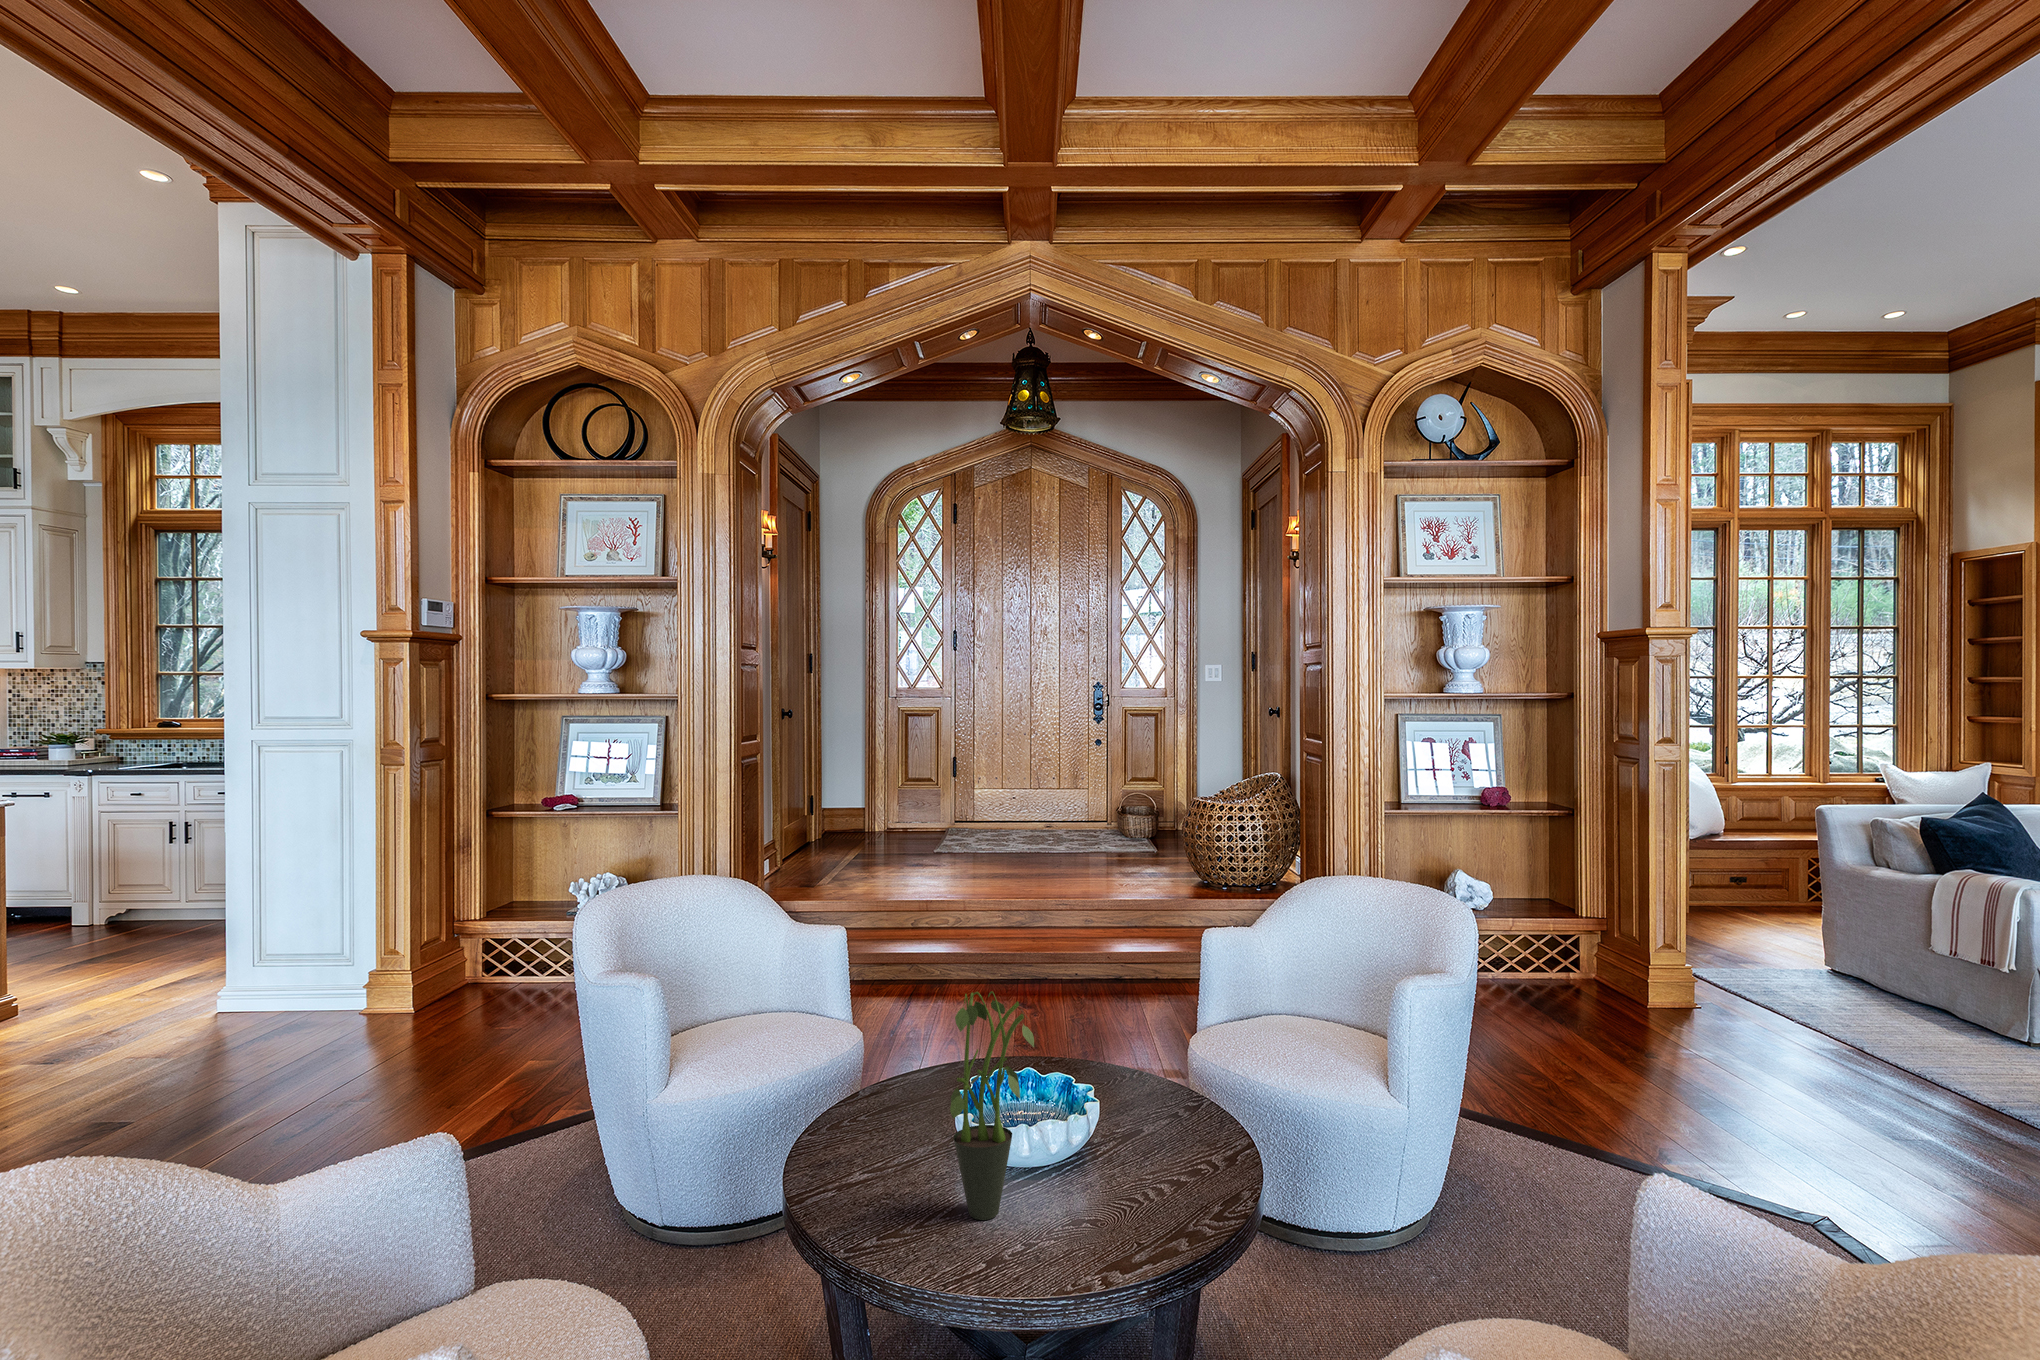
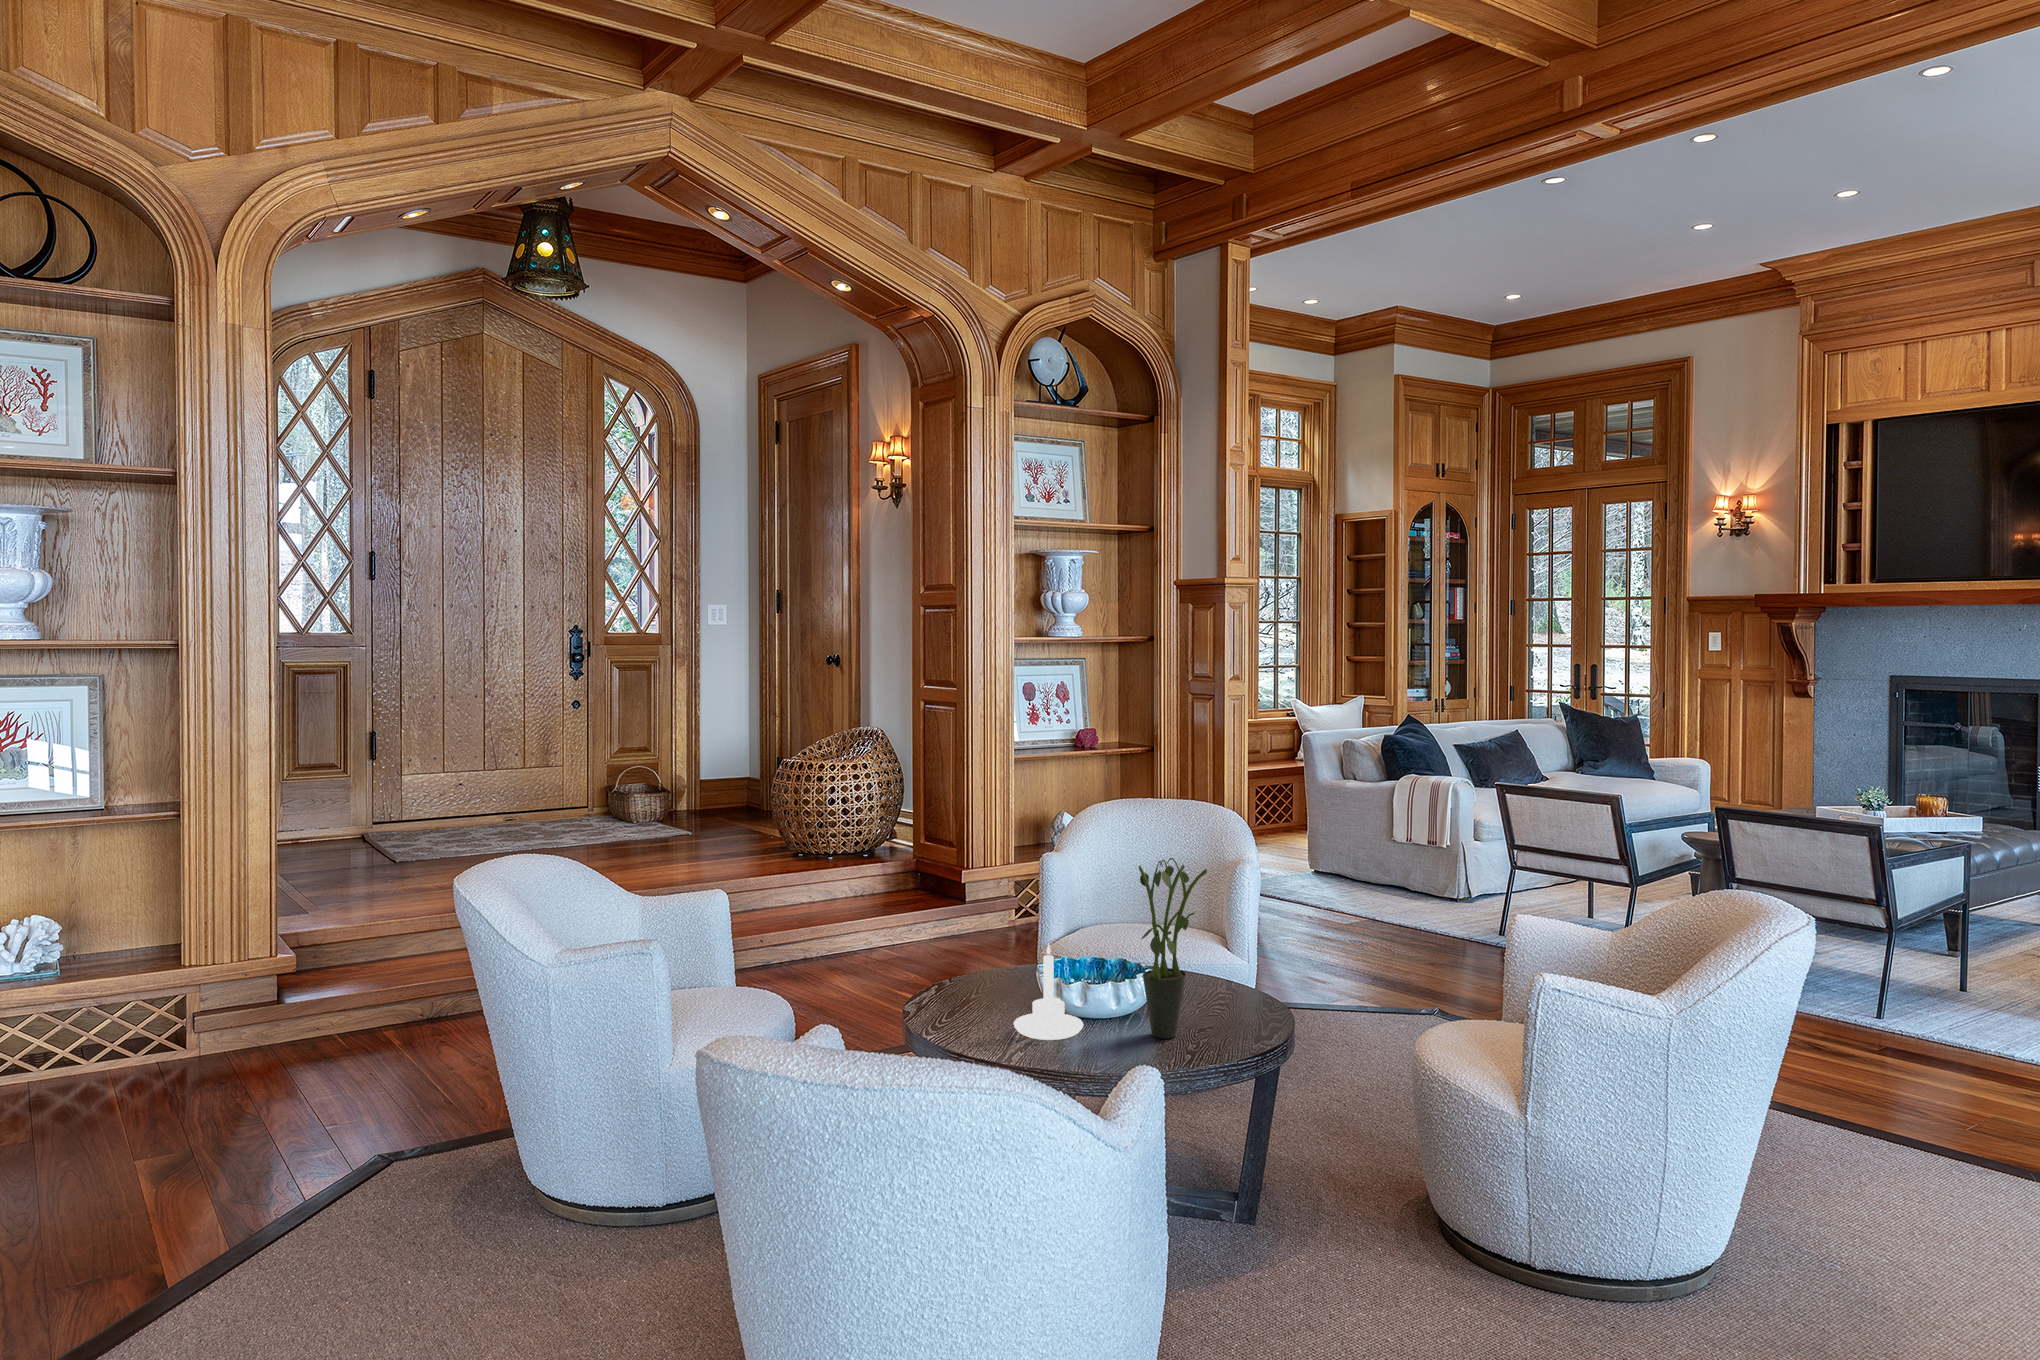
candle holder: none [846,1064,926,1183] -> present [1014,943,1083,1040]

